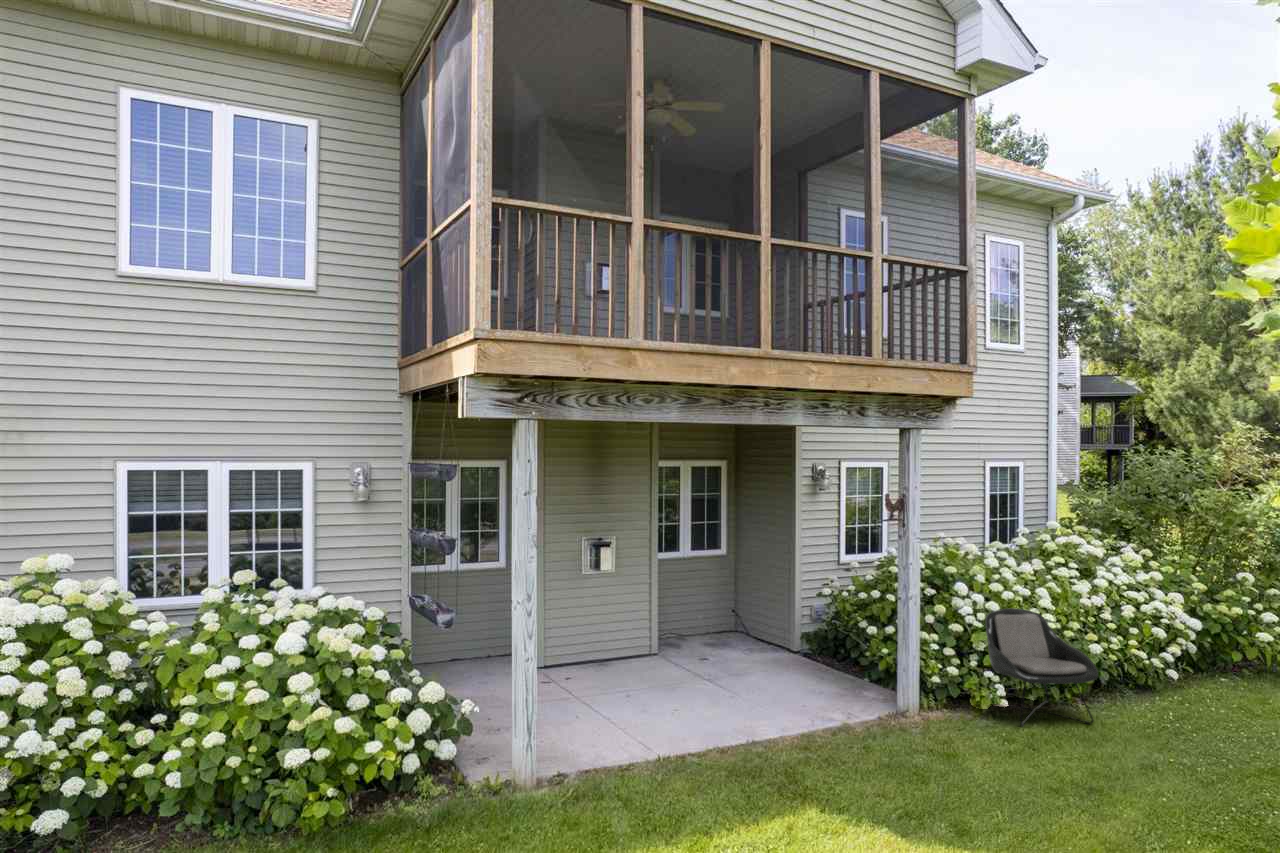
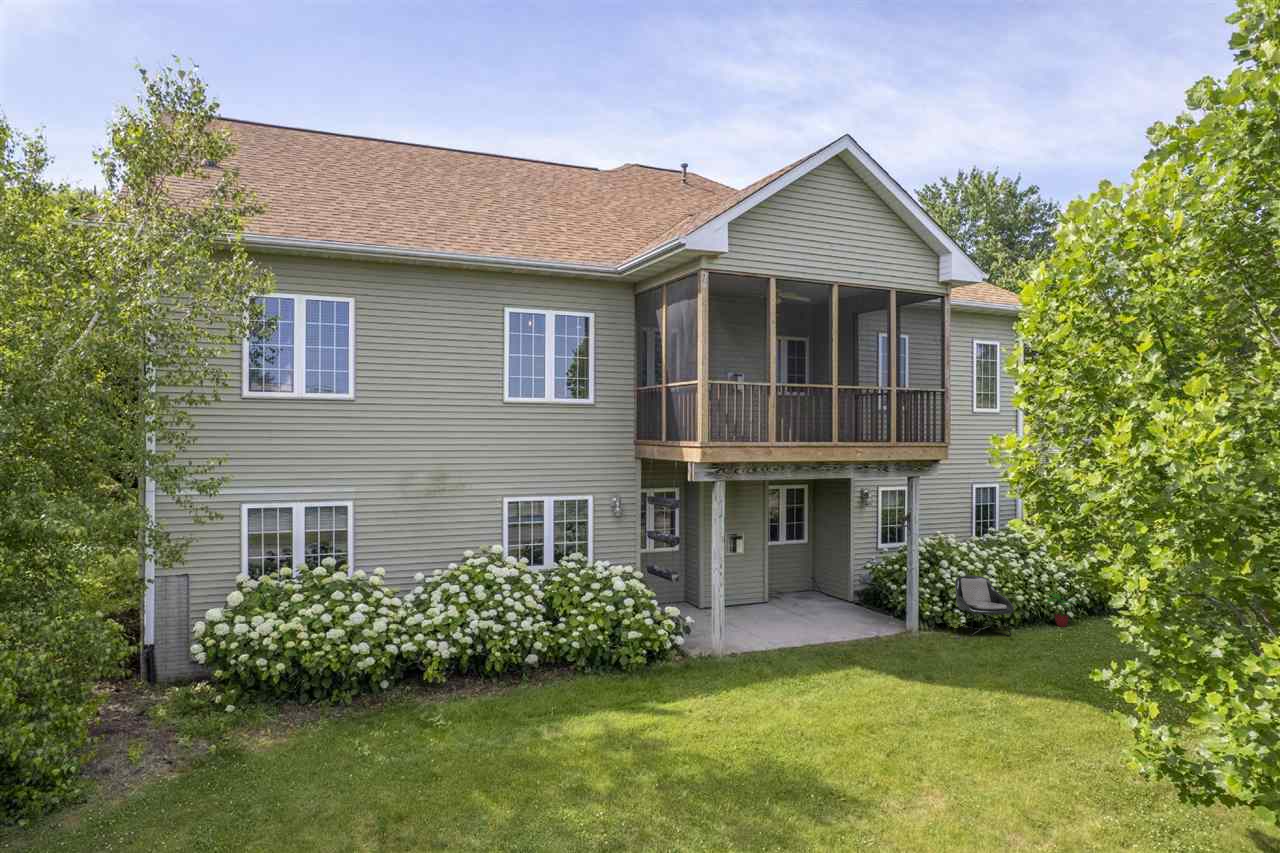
potted plant: none [1133,638,1204,699] -> present [1046,594,1078,627]

